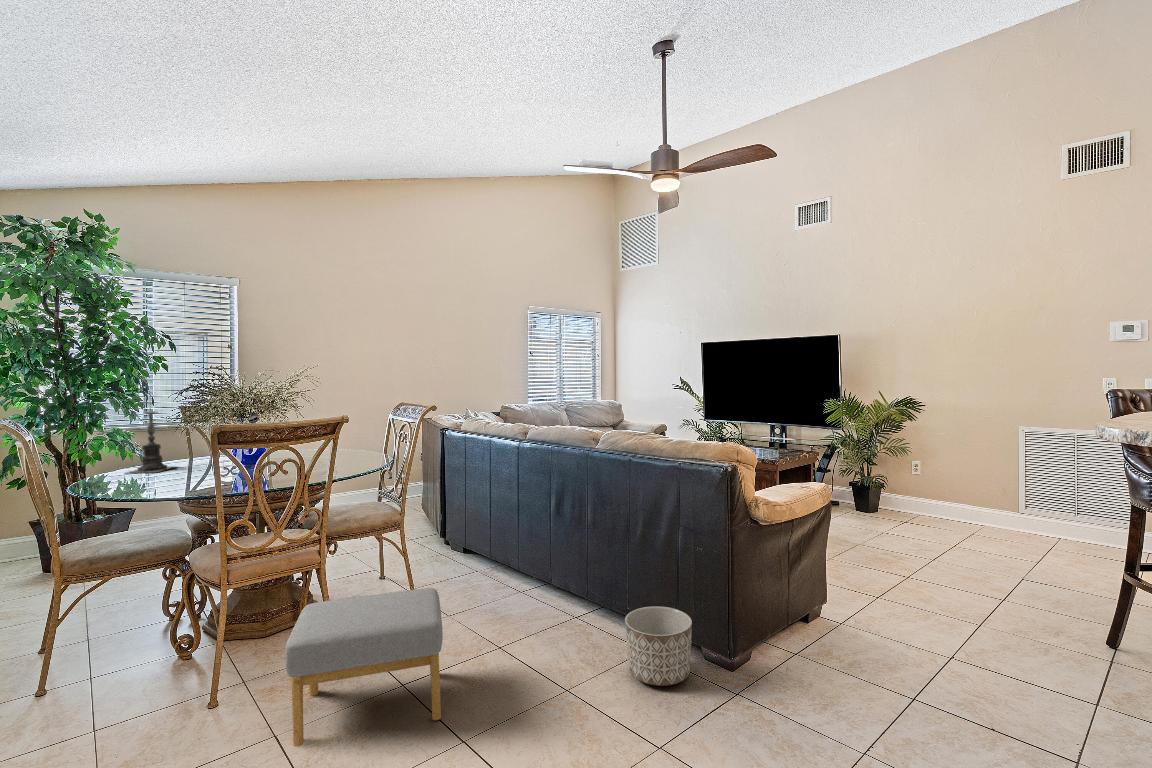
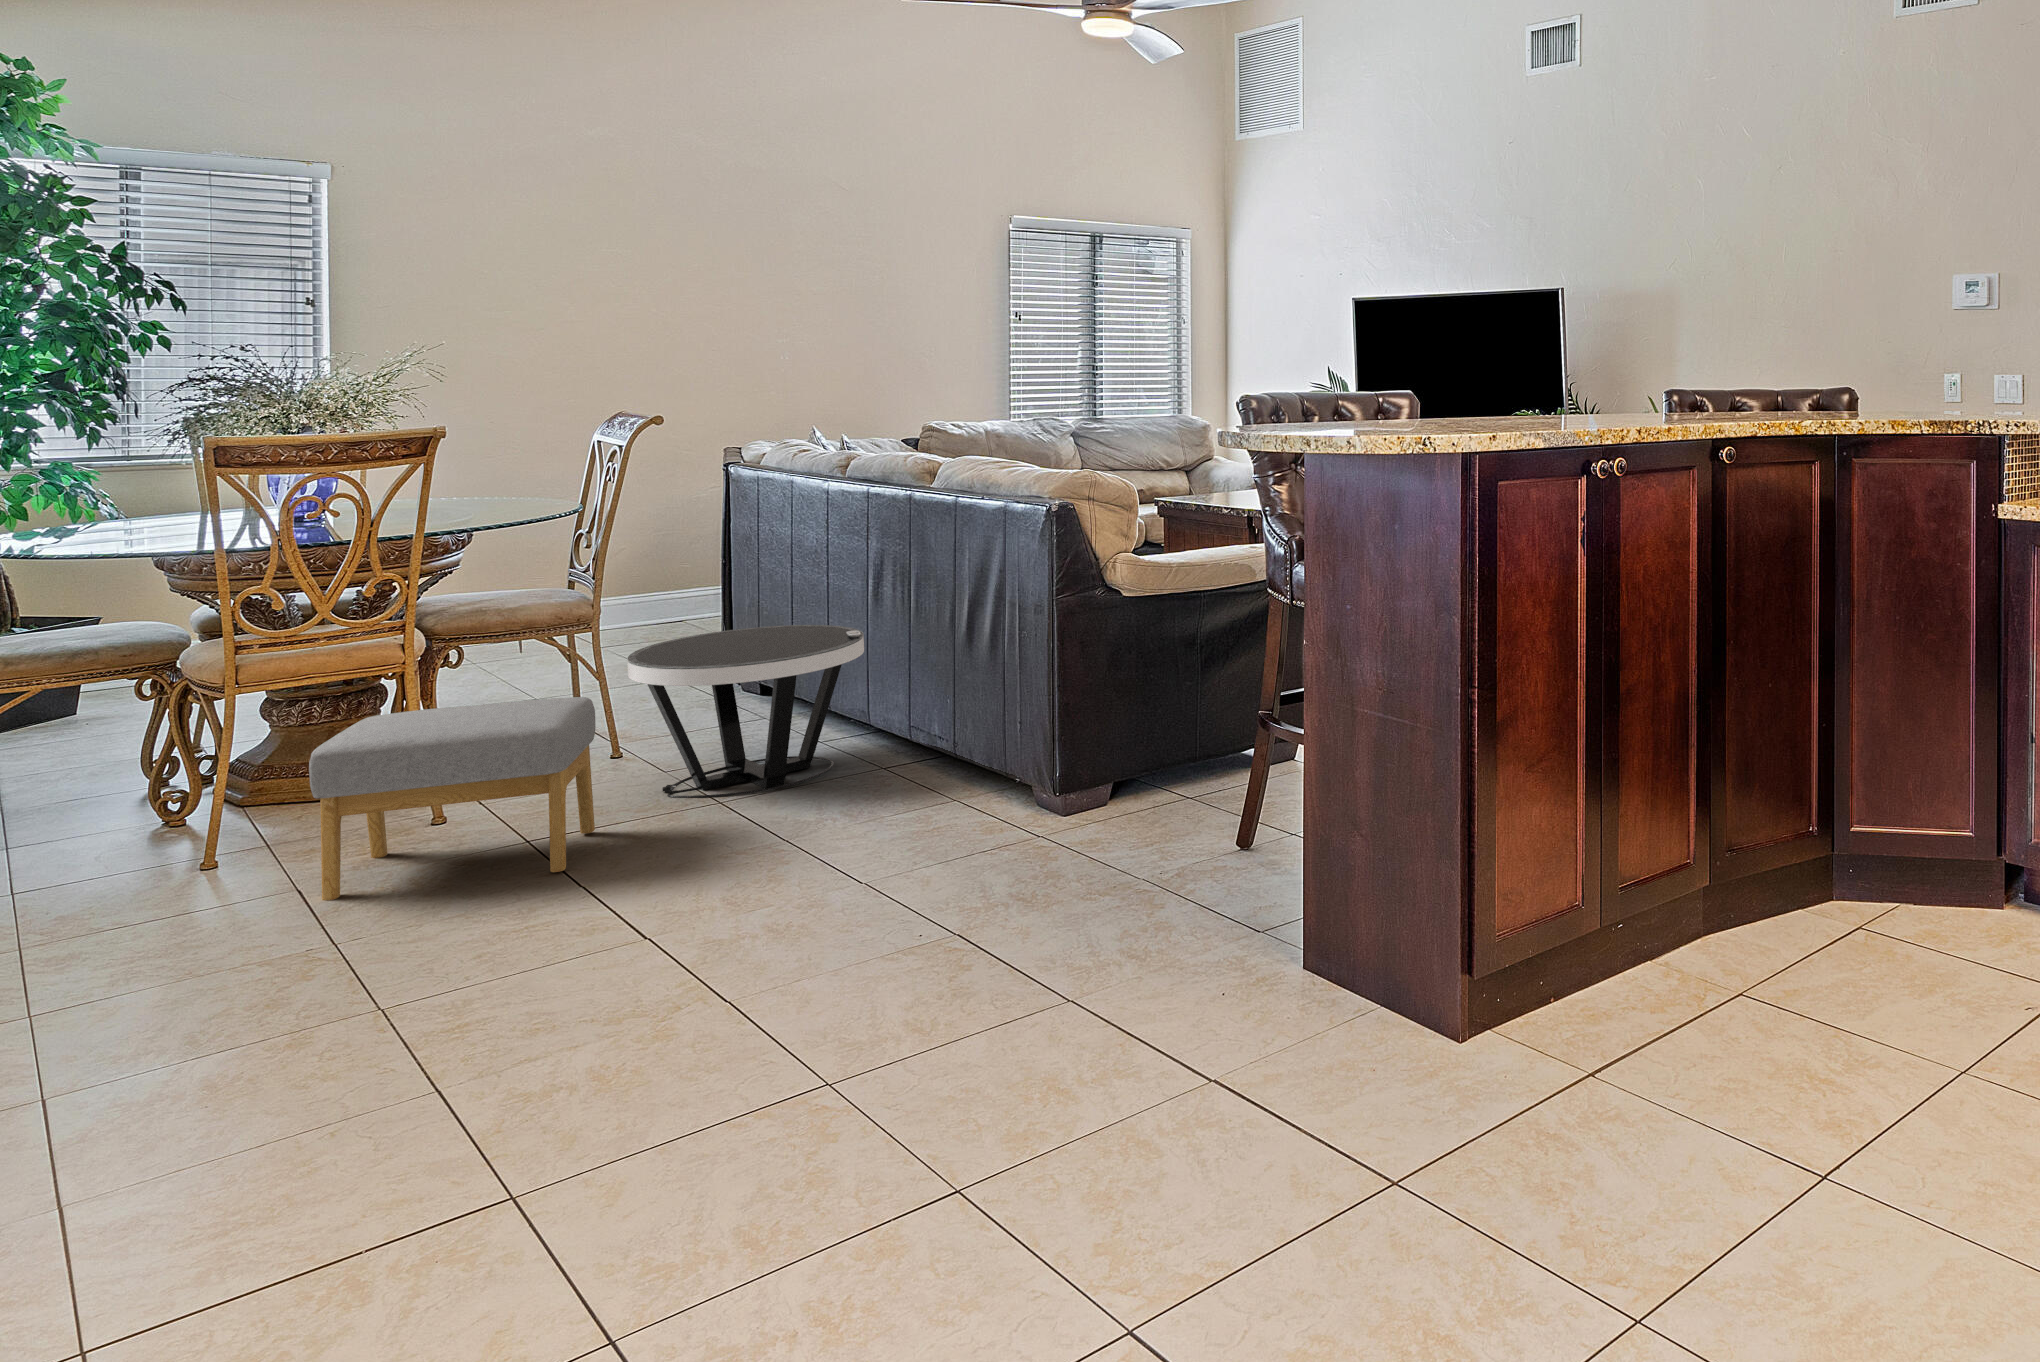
candle holder: present [127,408,175,473] -> none [68,408,179,534]
side table: none [436,526,563,640] -> present [627,625,864,798]
planter: present [625,606,692,686] -> none [891,727,1000,834]

